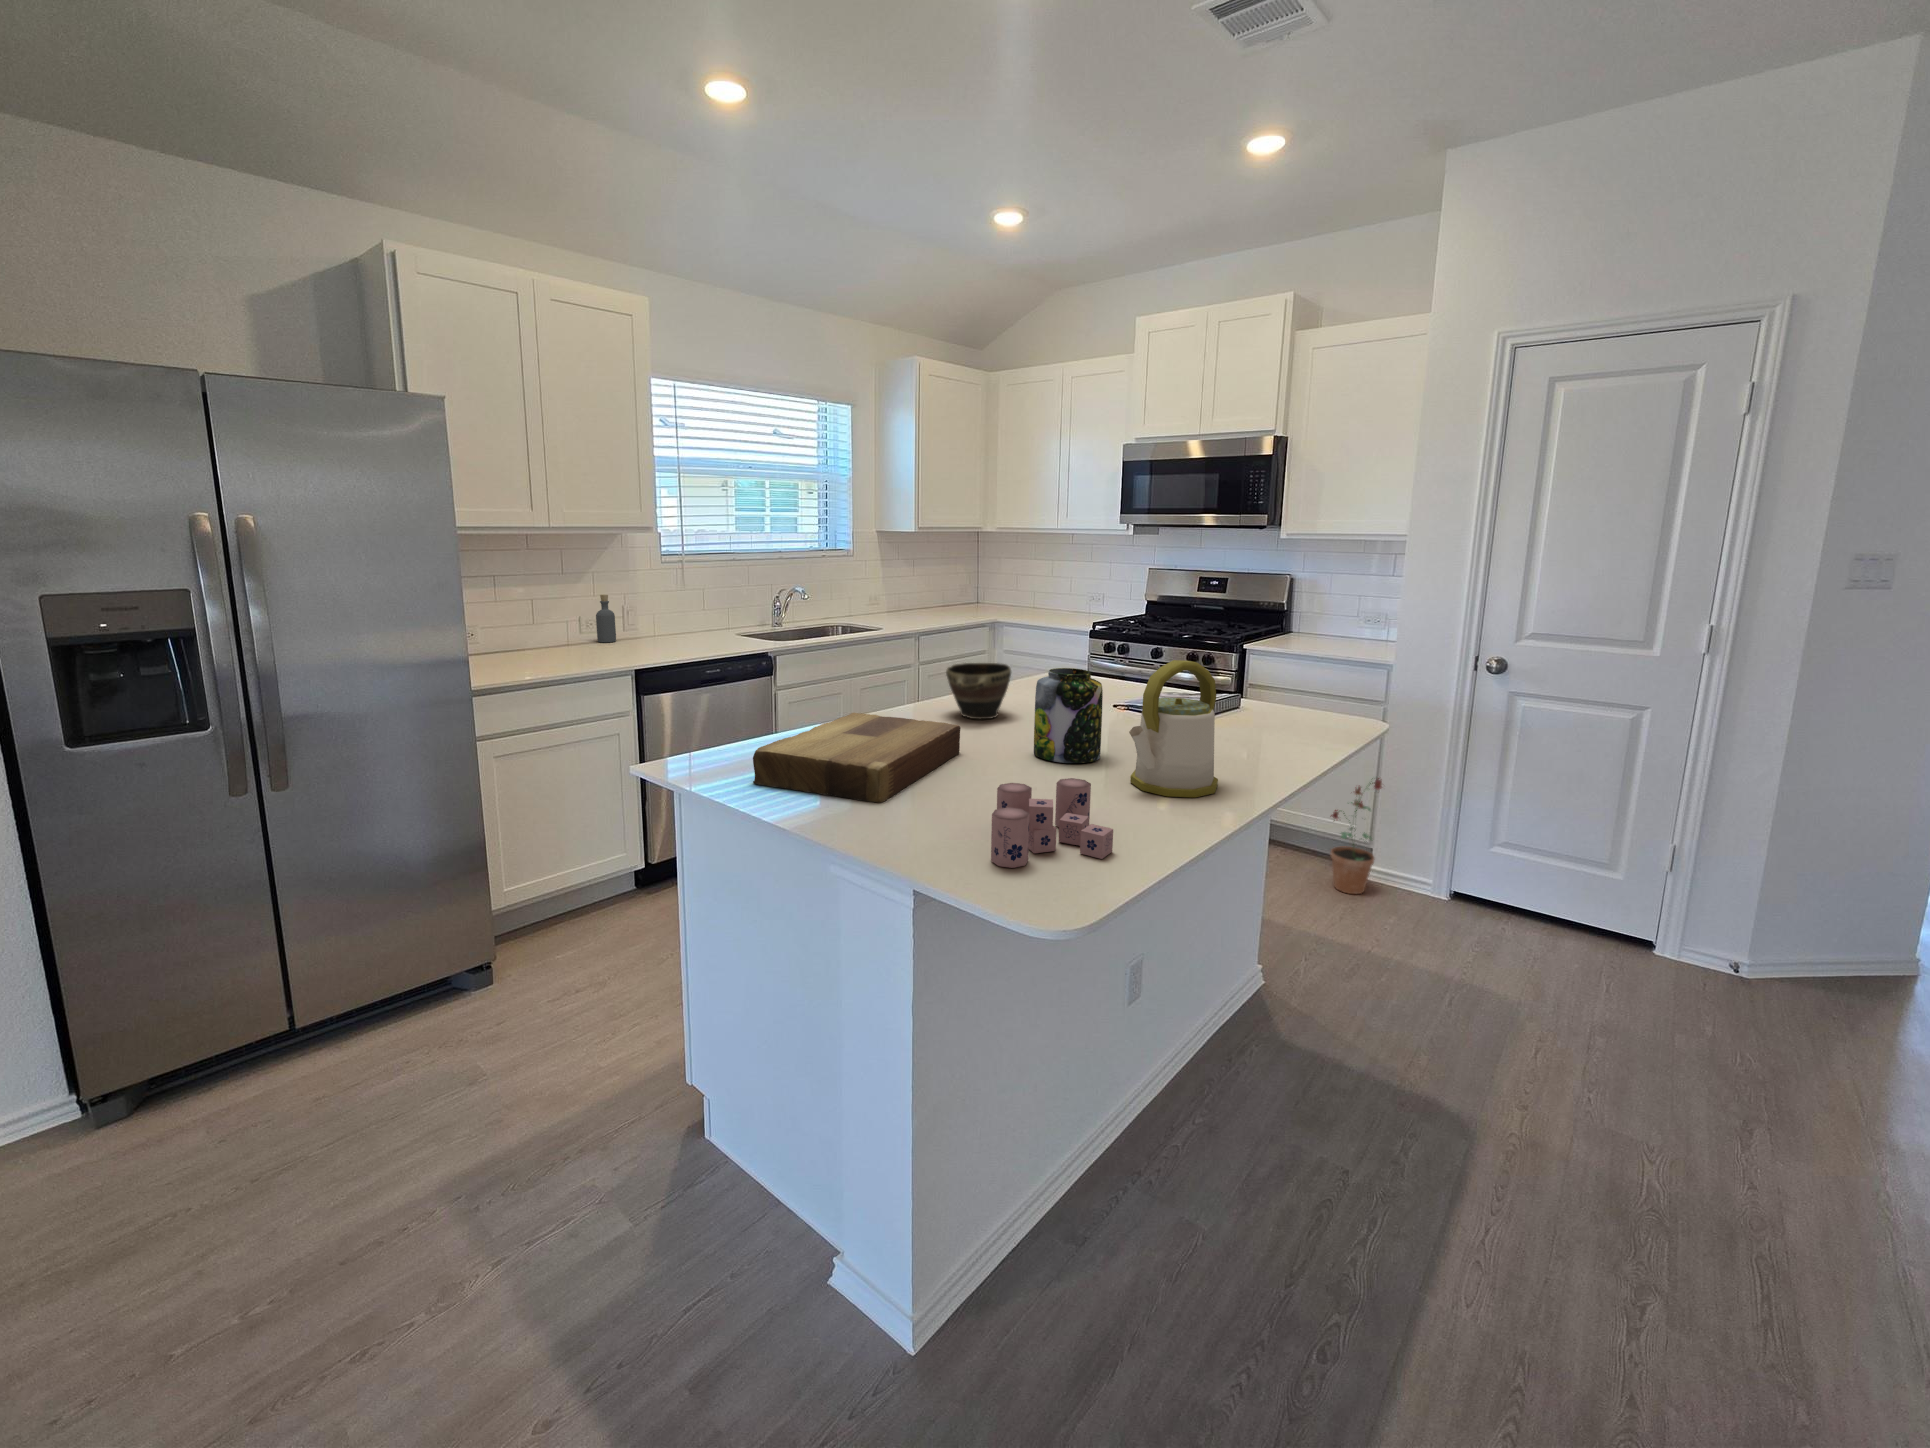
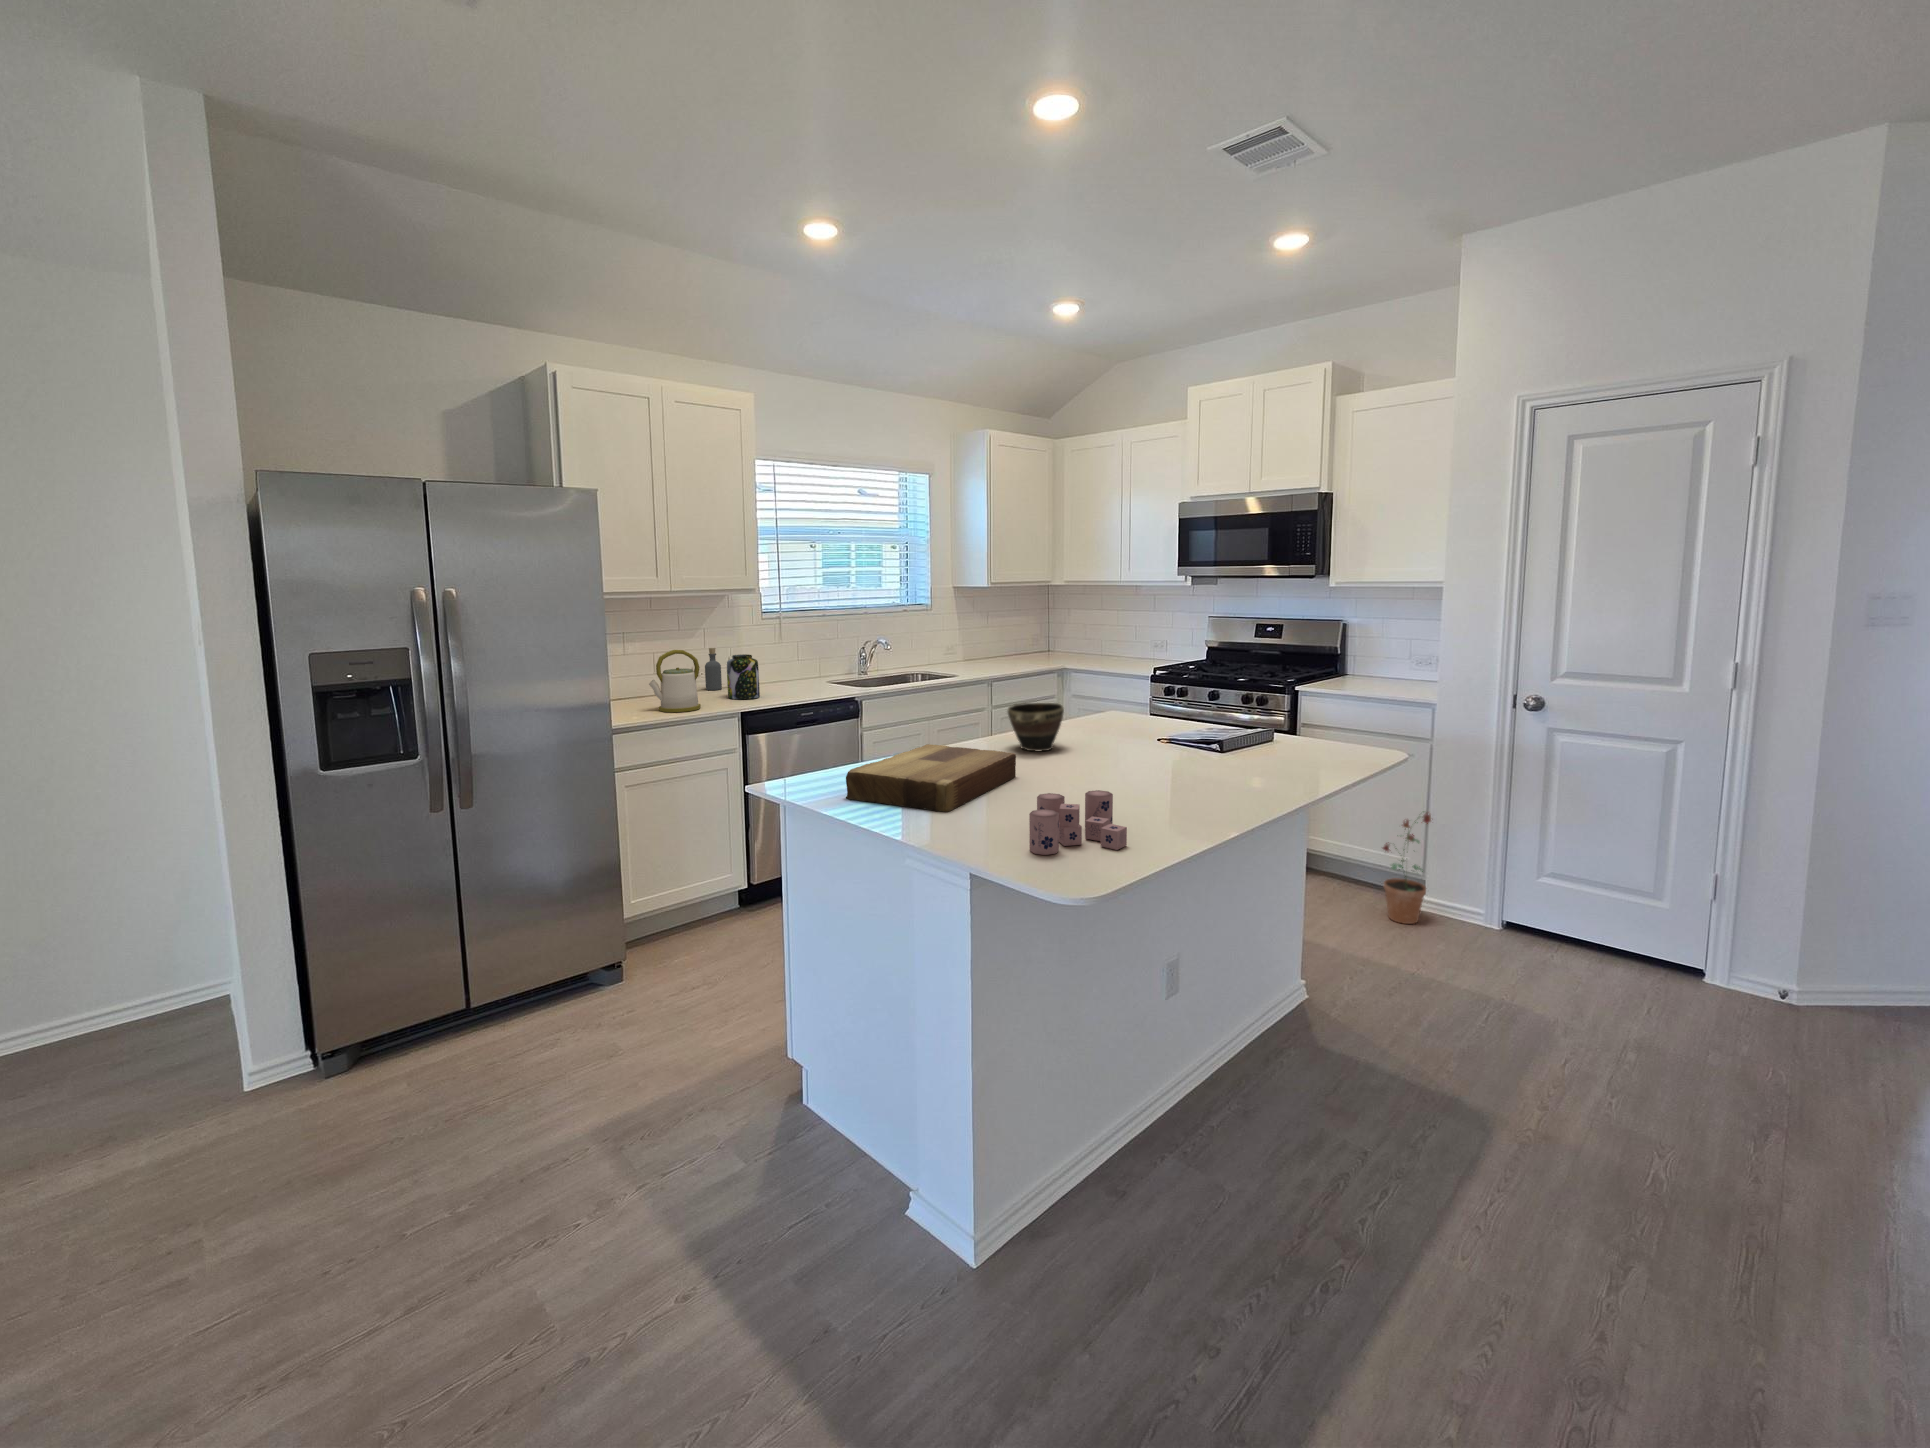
kettle: present [1129,660,1218,797] -> present [649,650,701,712]
jar: present [1034,668,1103,763] -> present [727,654,760,699]

